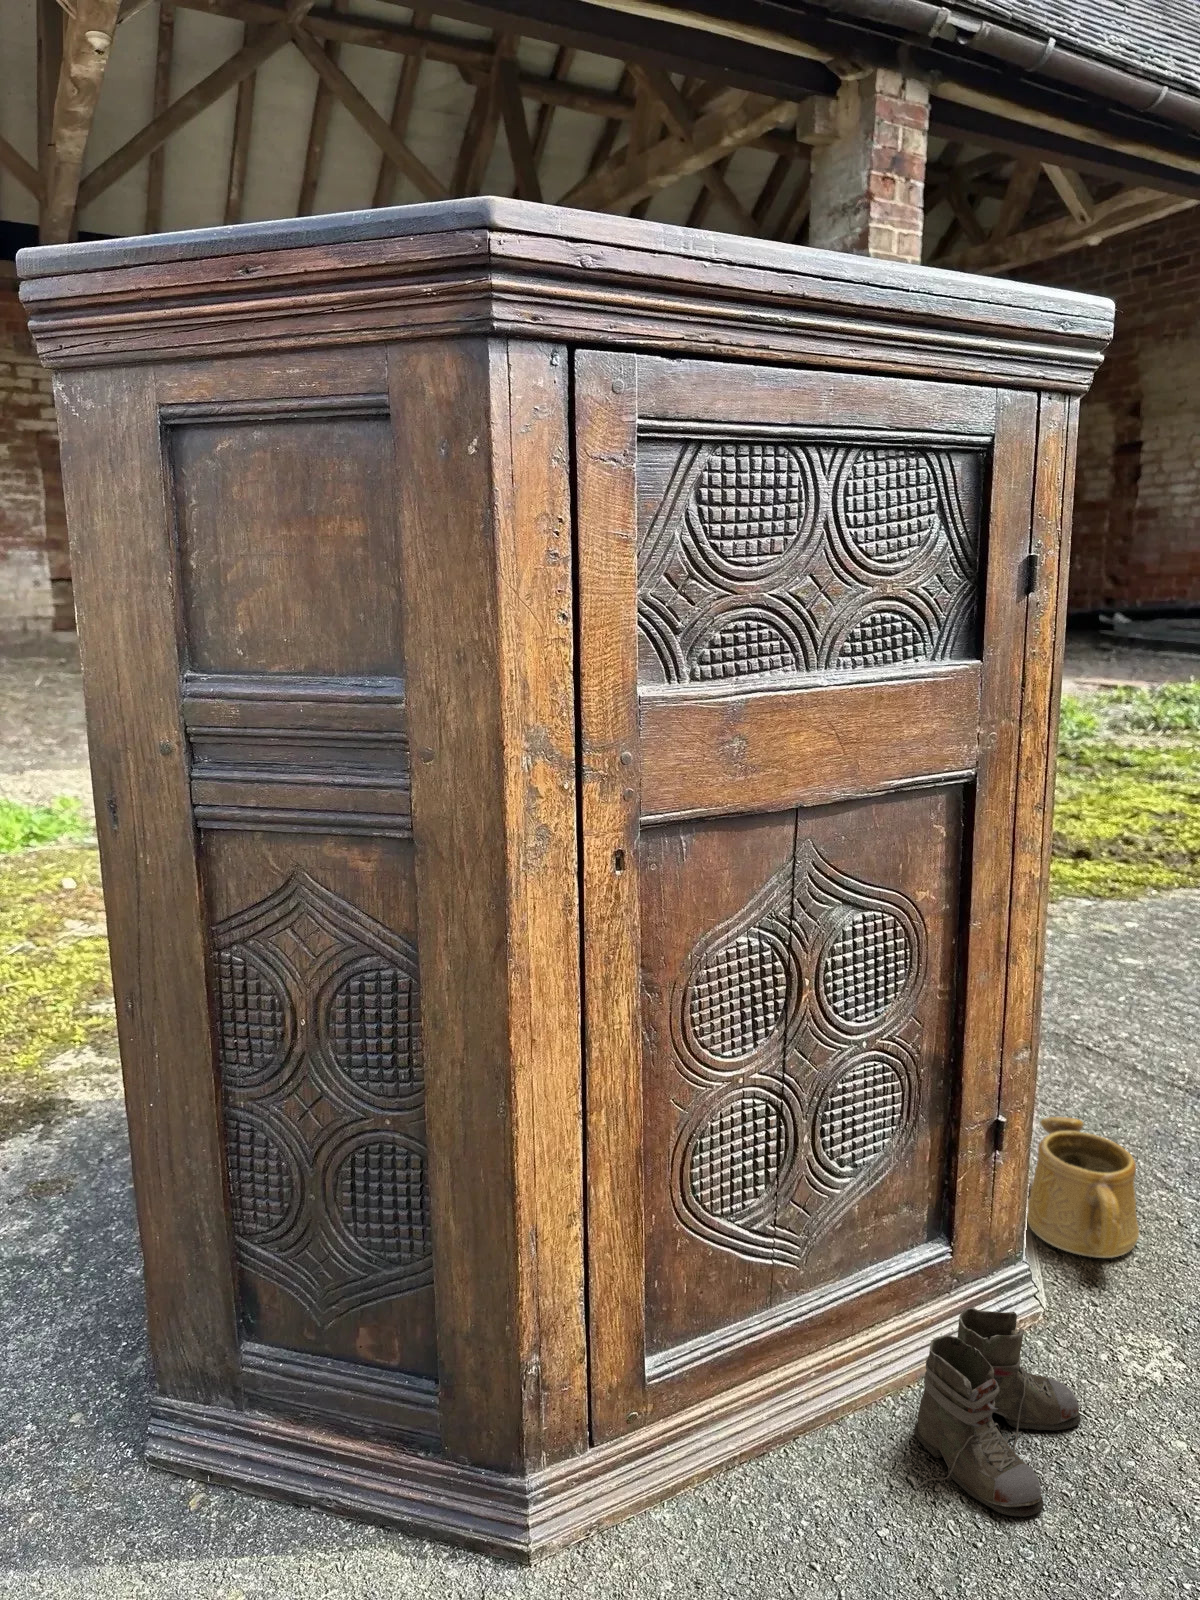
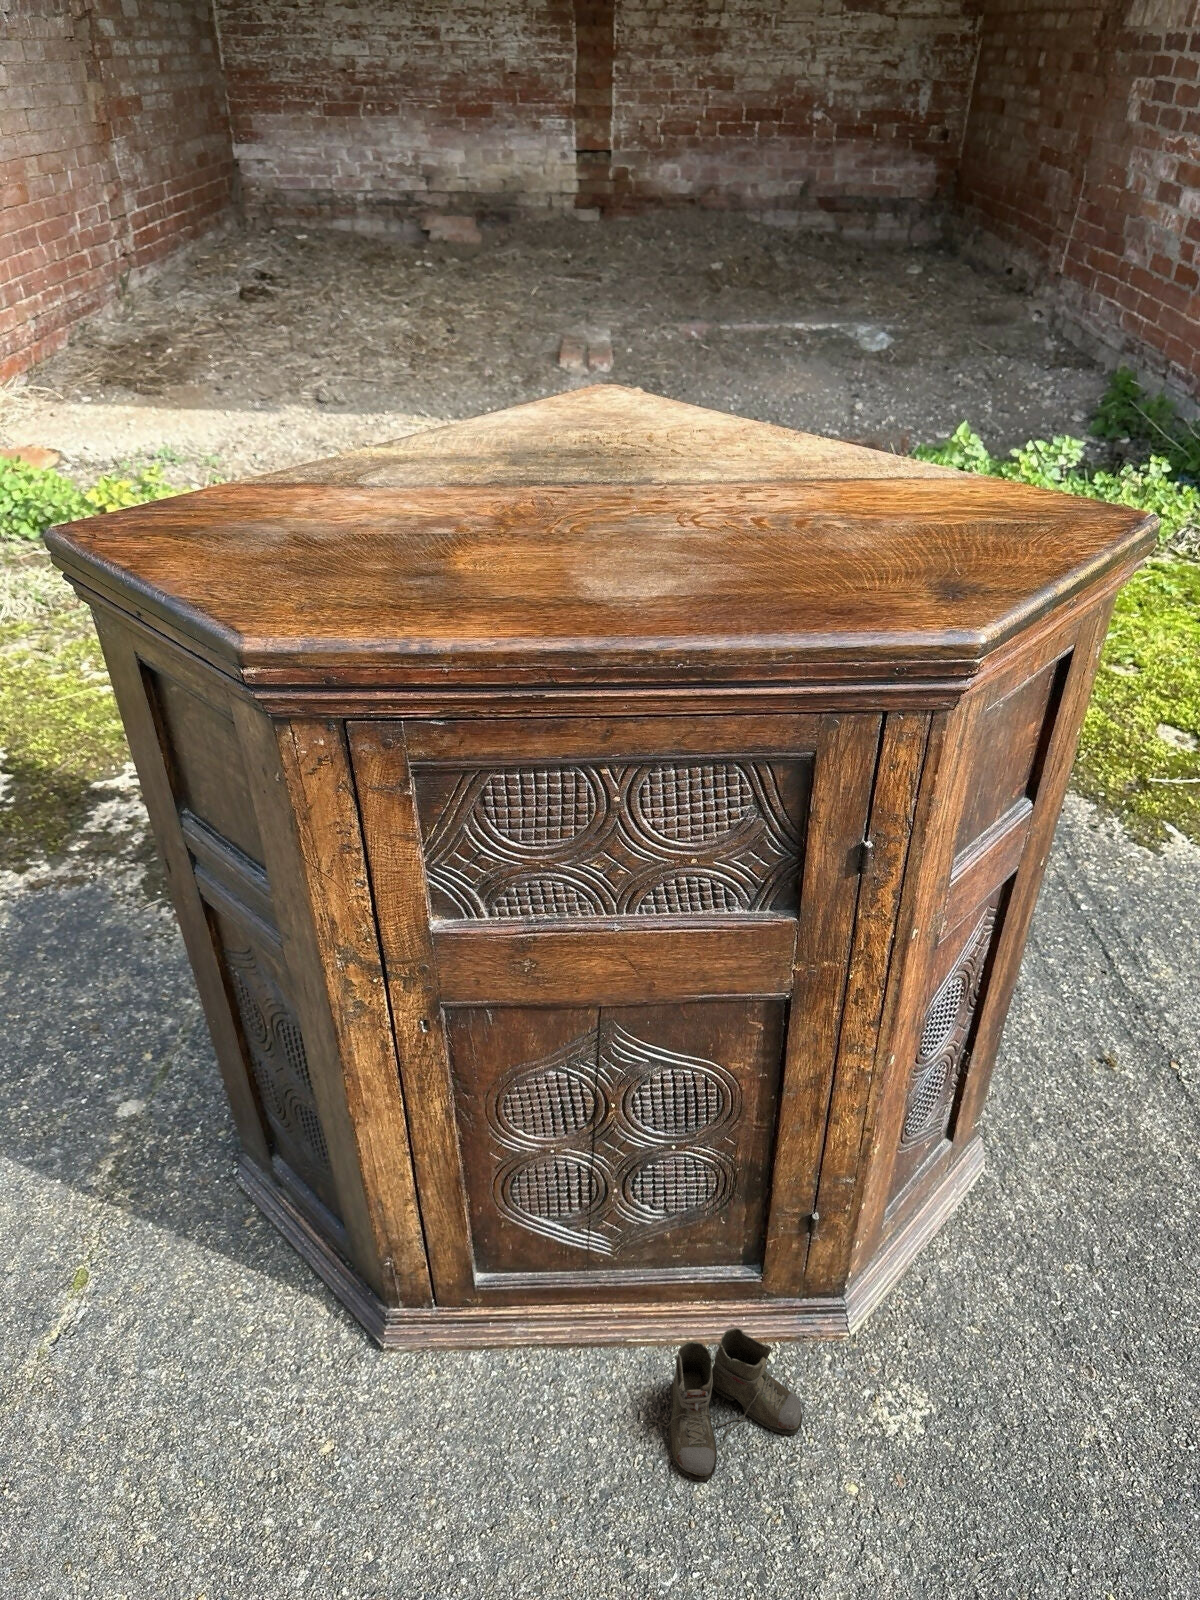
watering can: present [1025,1117,1139,1258] -> none [916,1173,1016,1316]

